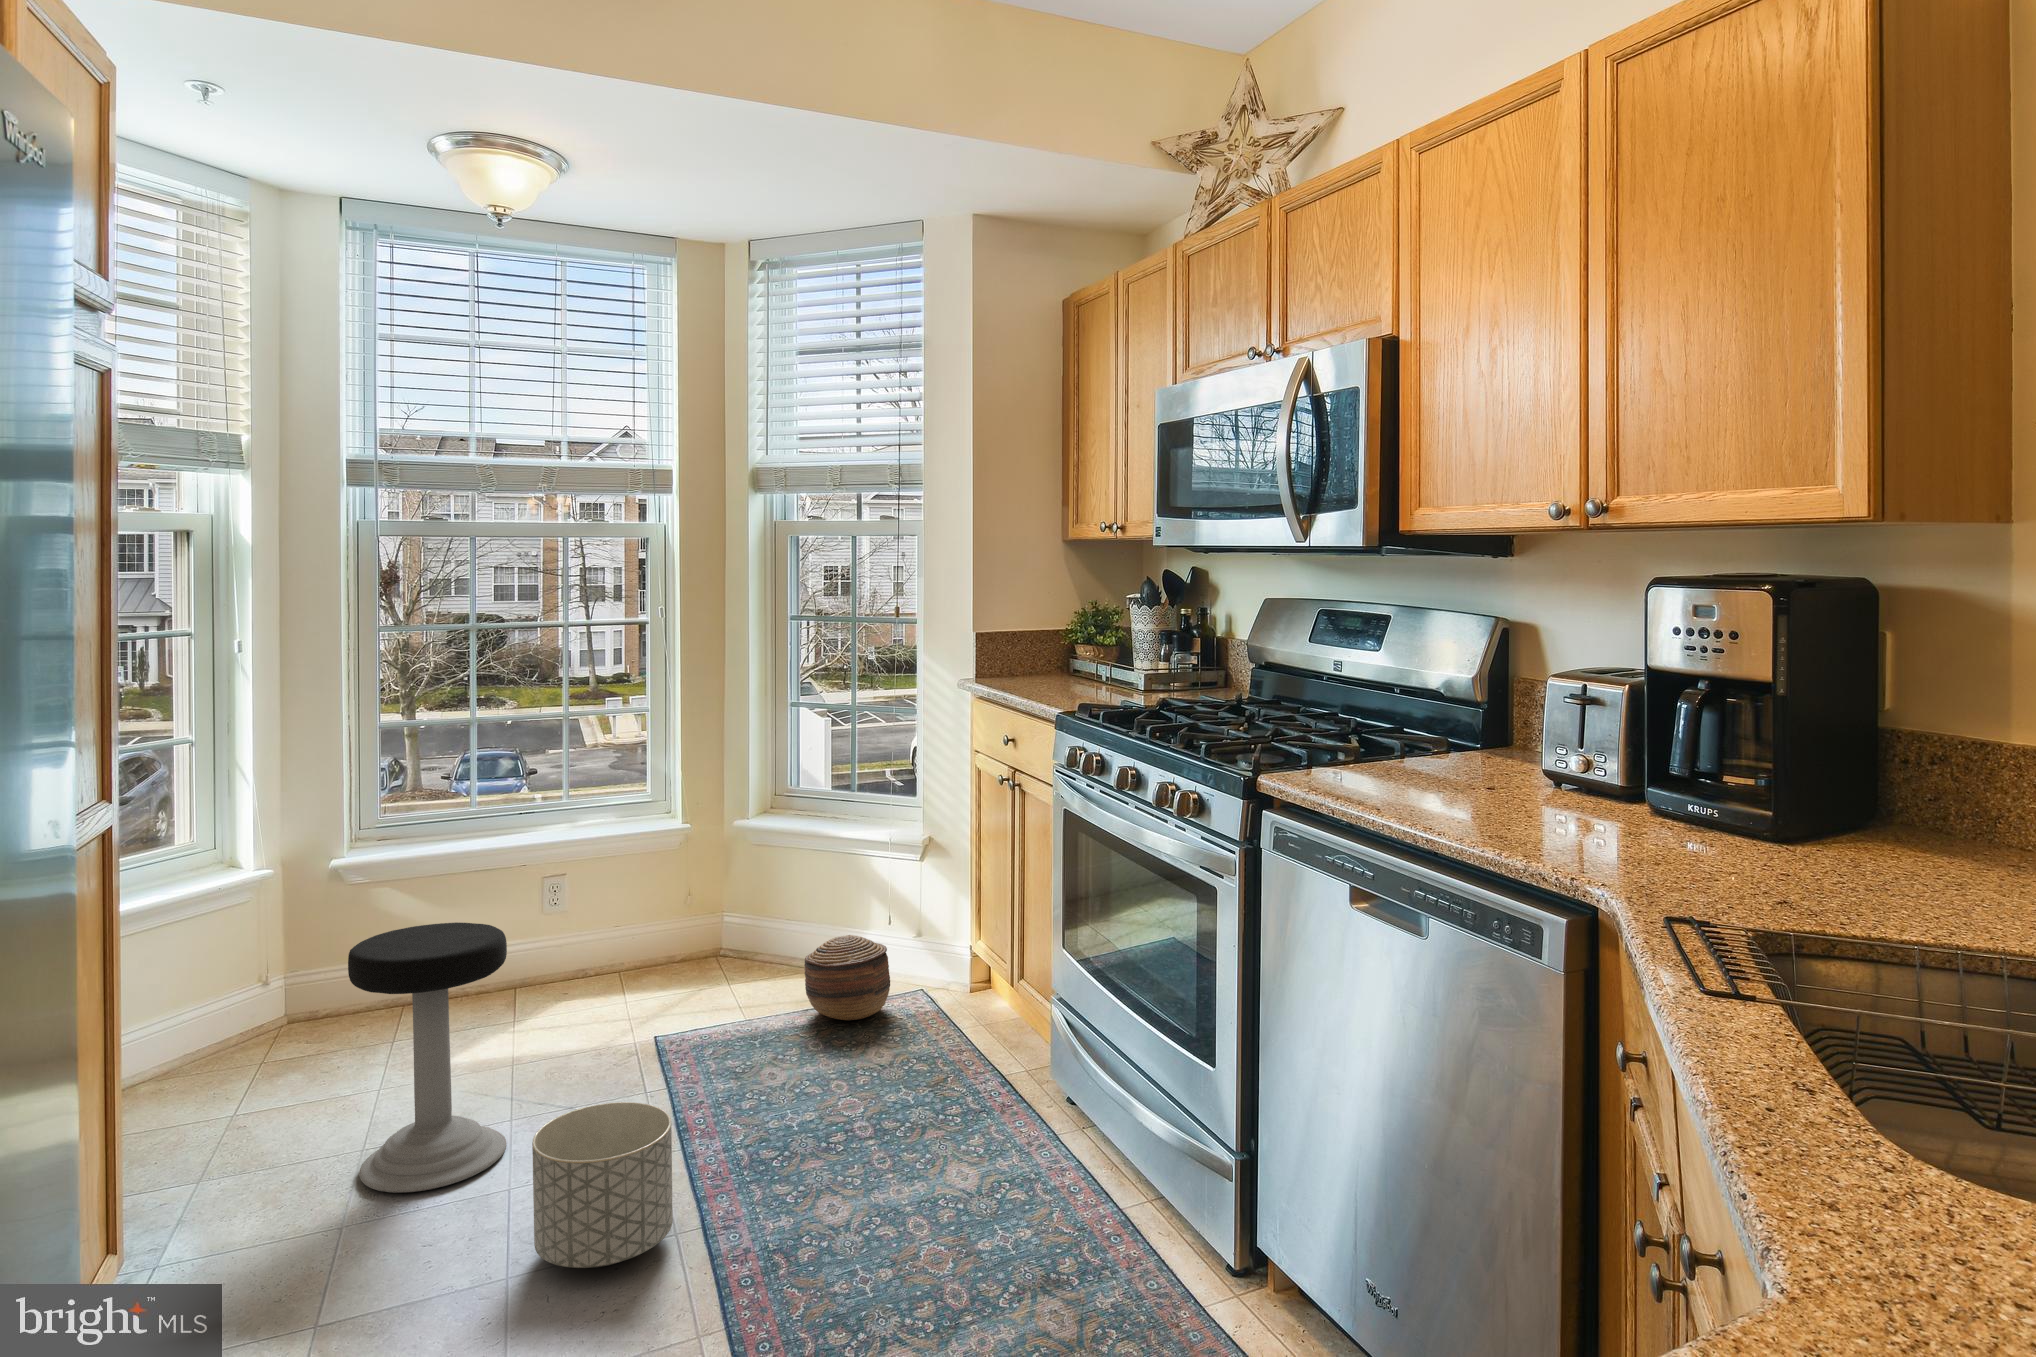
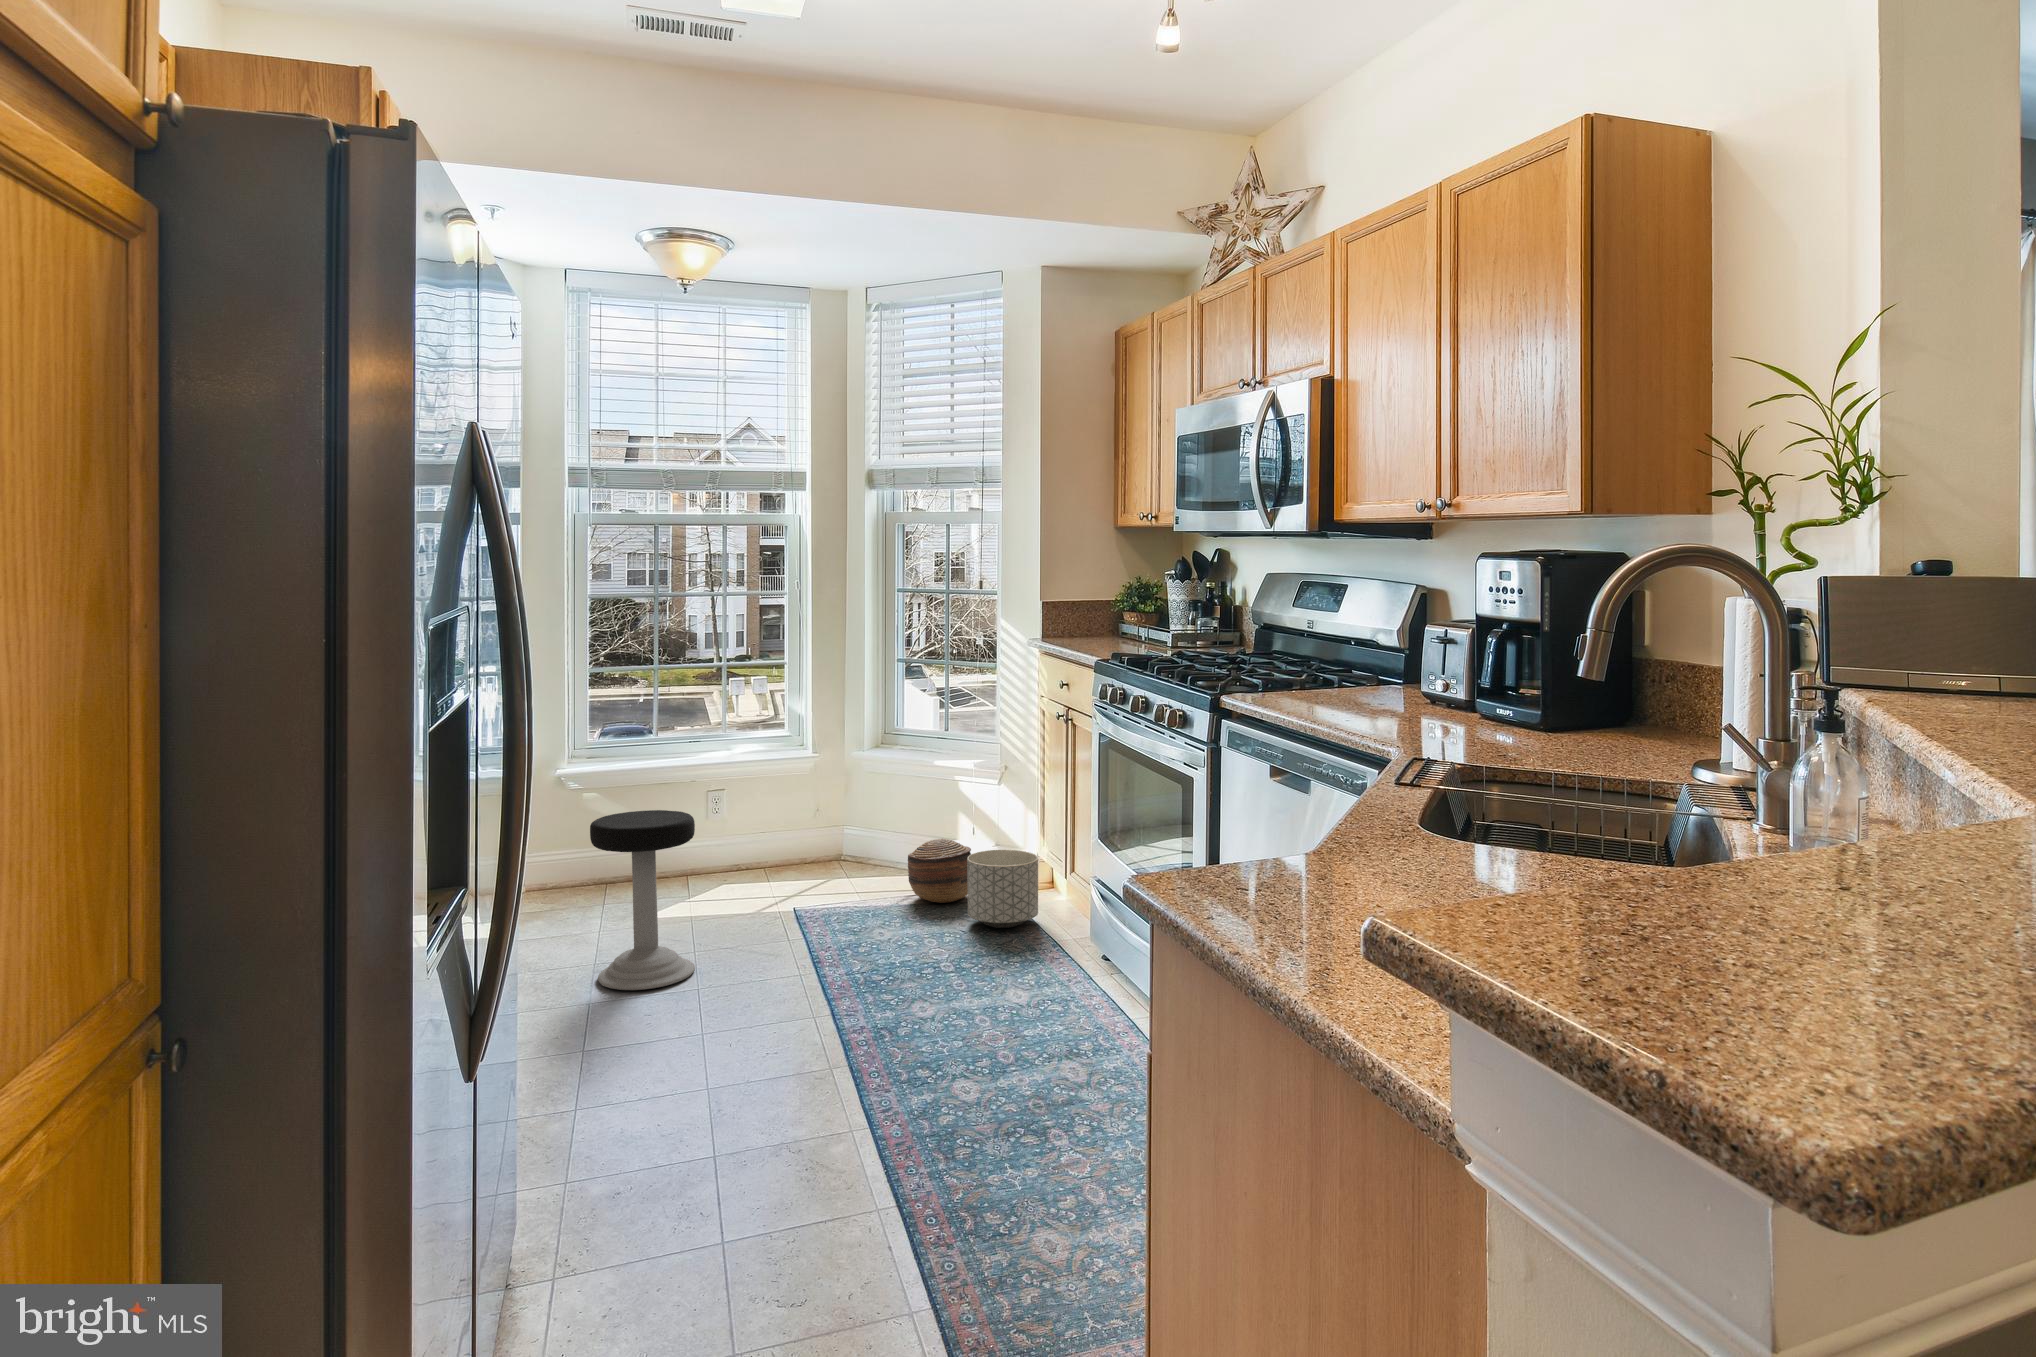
planter: present [532,1102,673,1268] -> present [967,850,1038,928]

